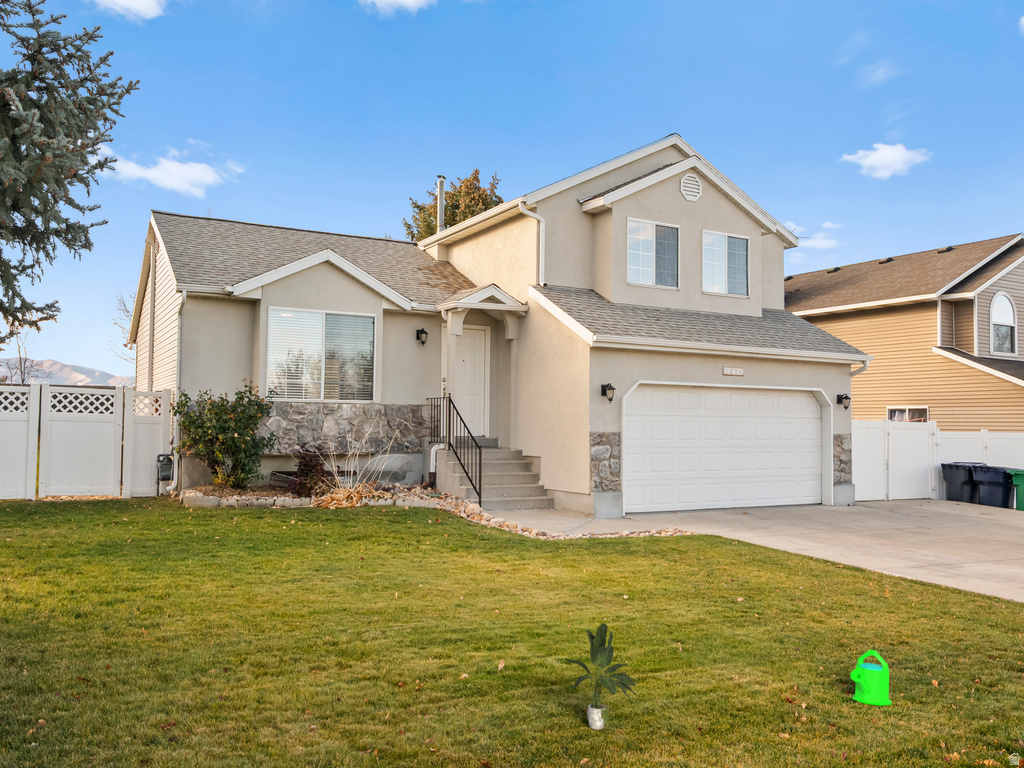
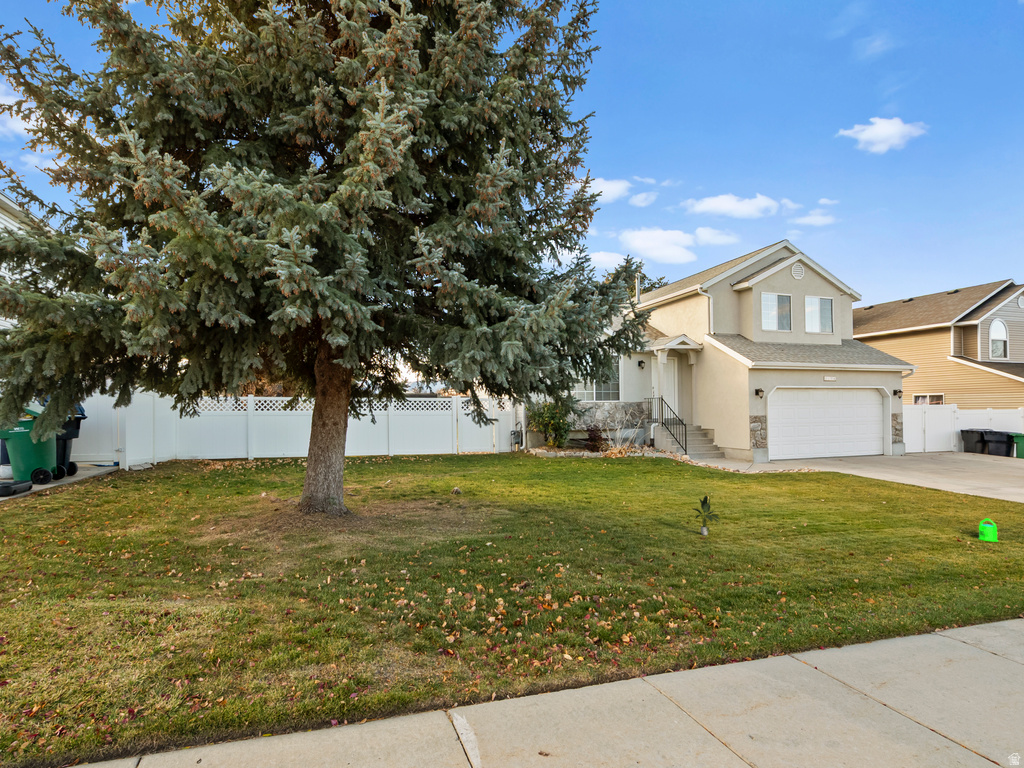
potted plant: present [565,623,636,729] -> present [692,496,720,535]

